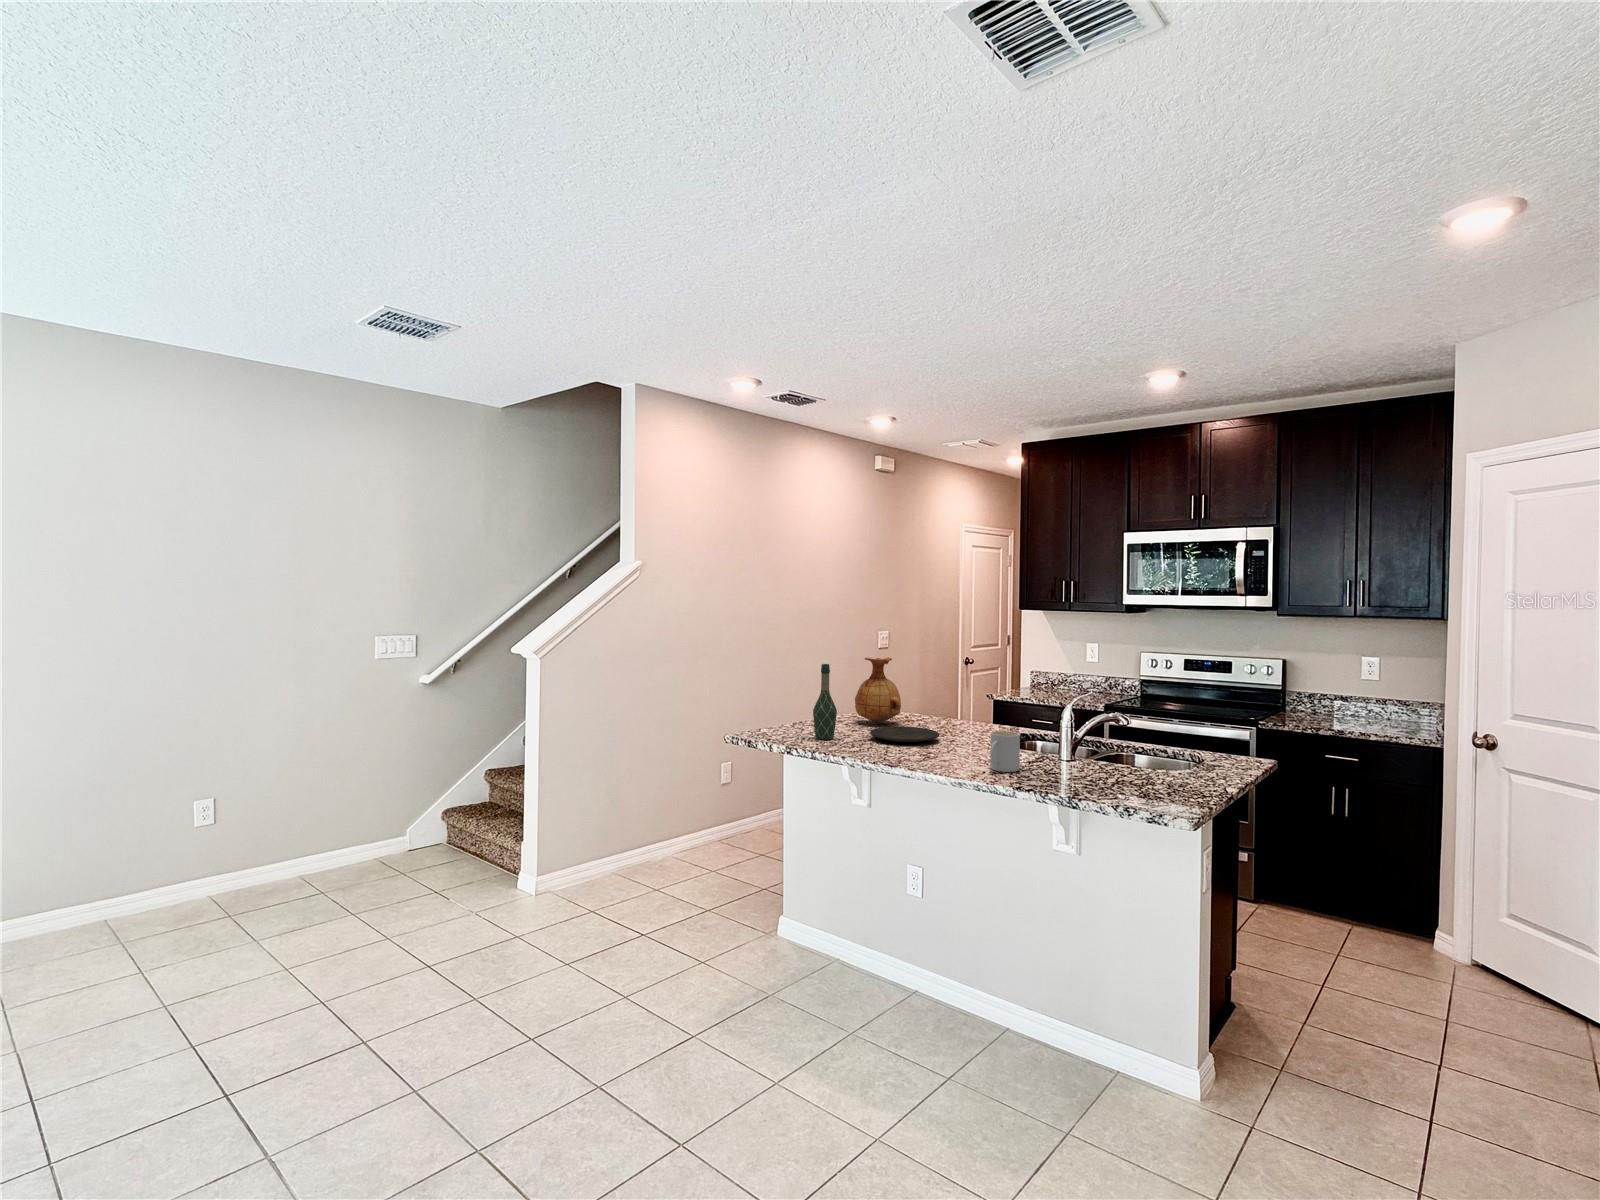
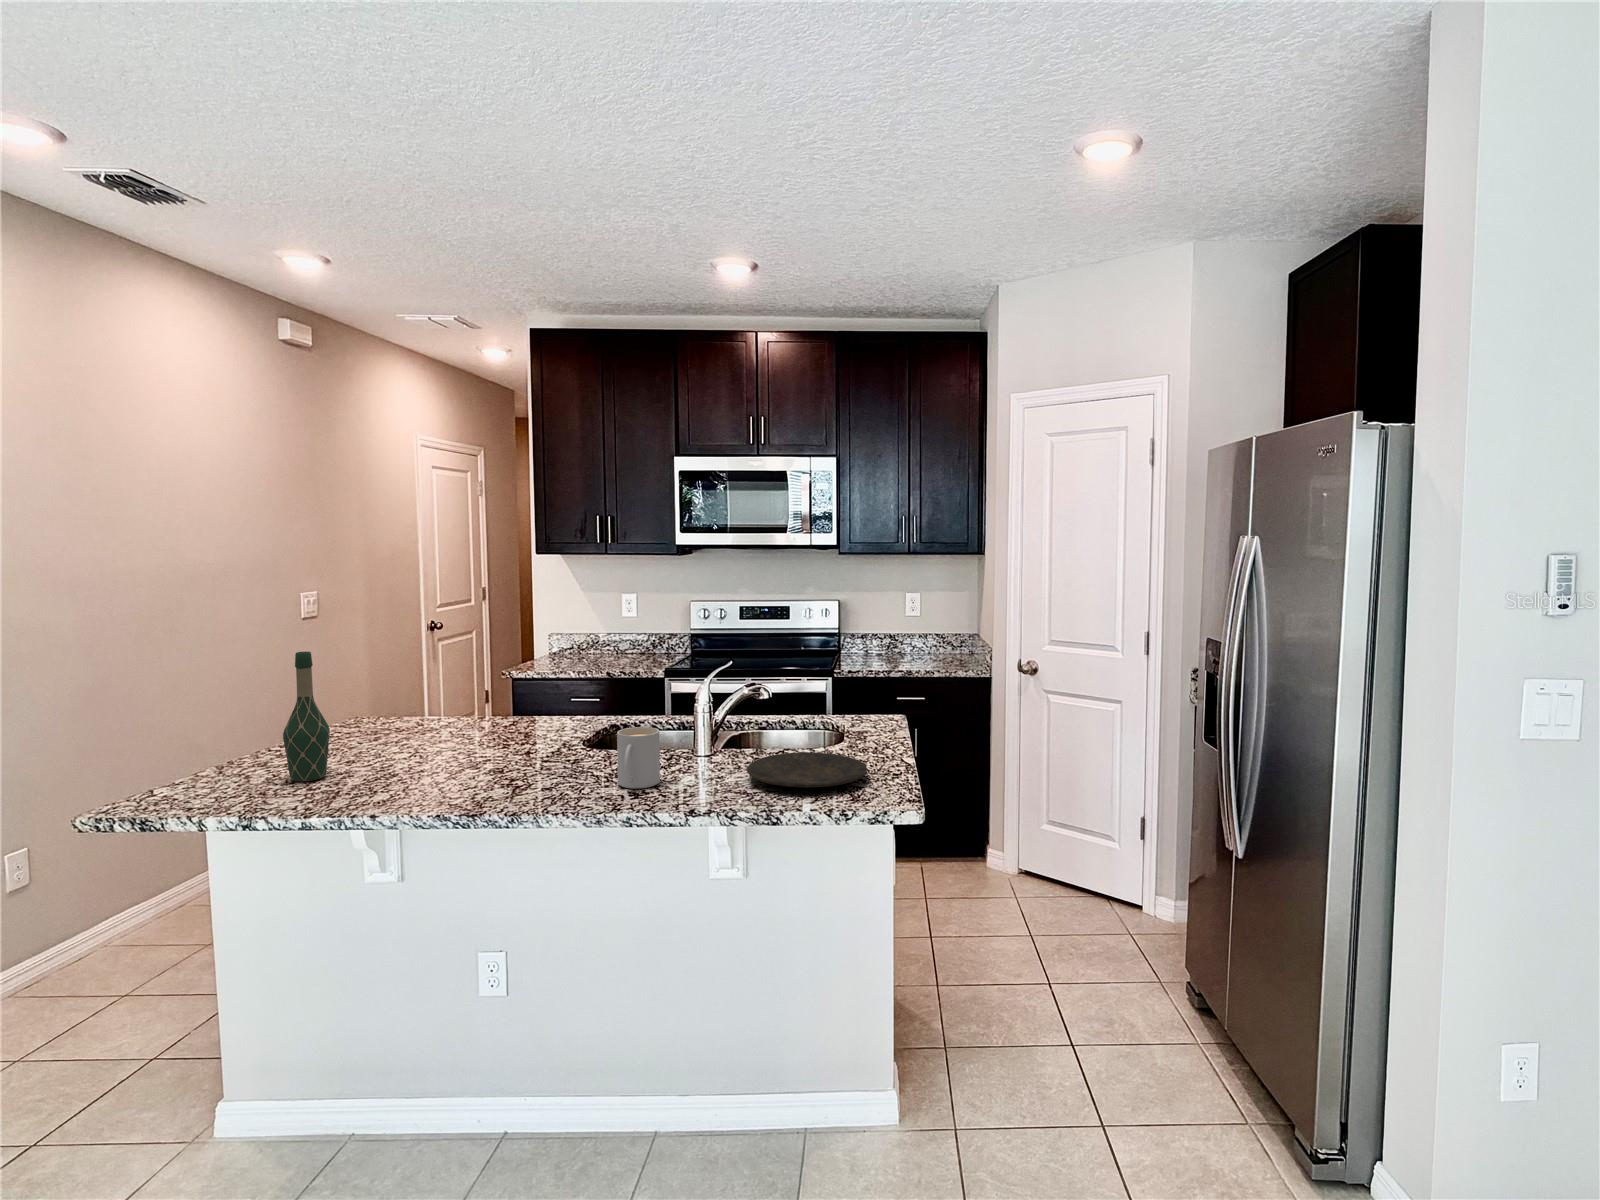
vase: present [855,657,901,724] -> none [342,632,427,736]
plate: present [870,726,939,743] -> present [747,752,867,788]

